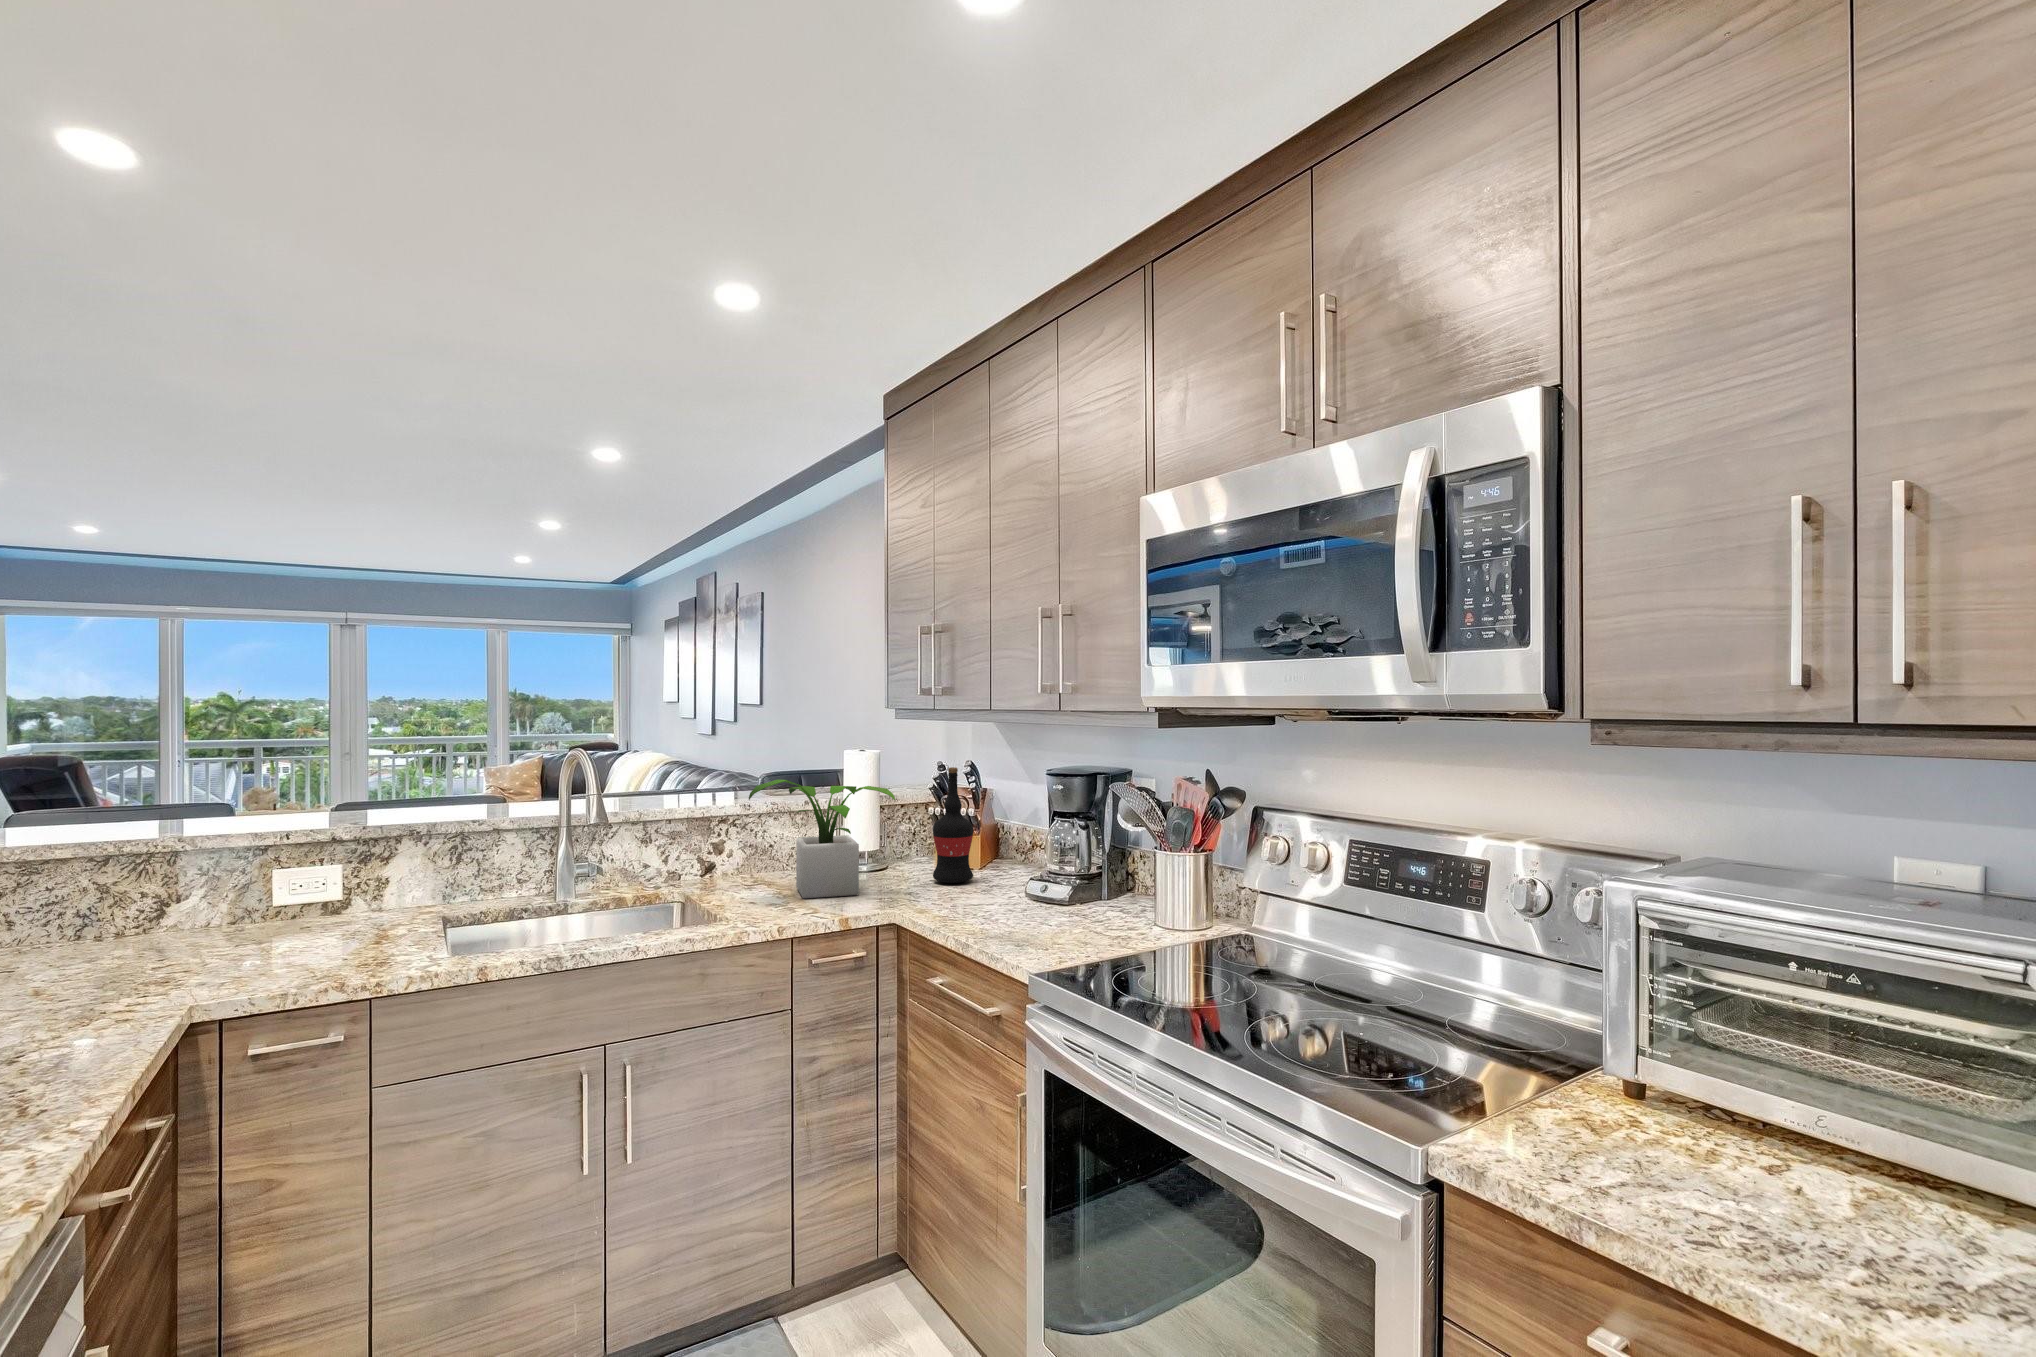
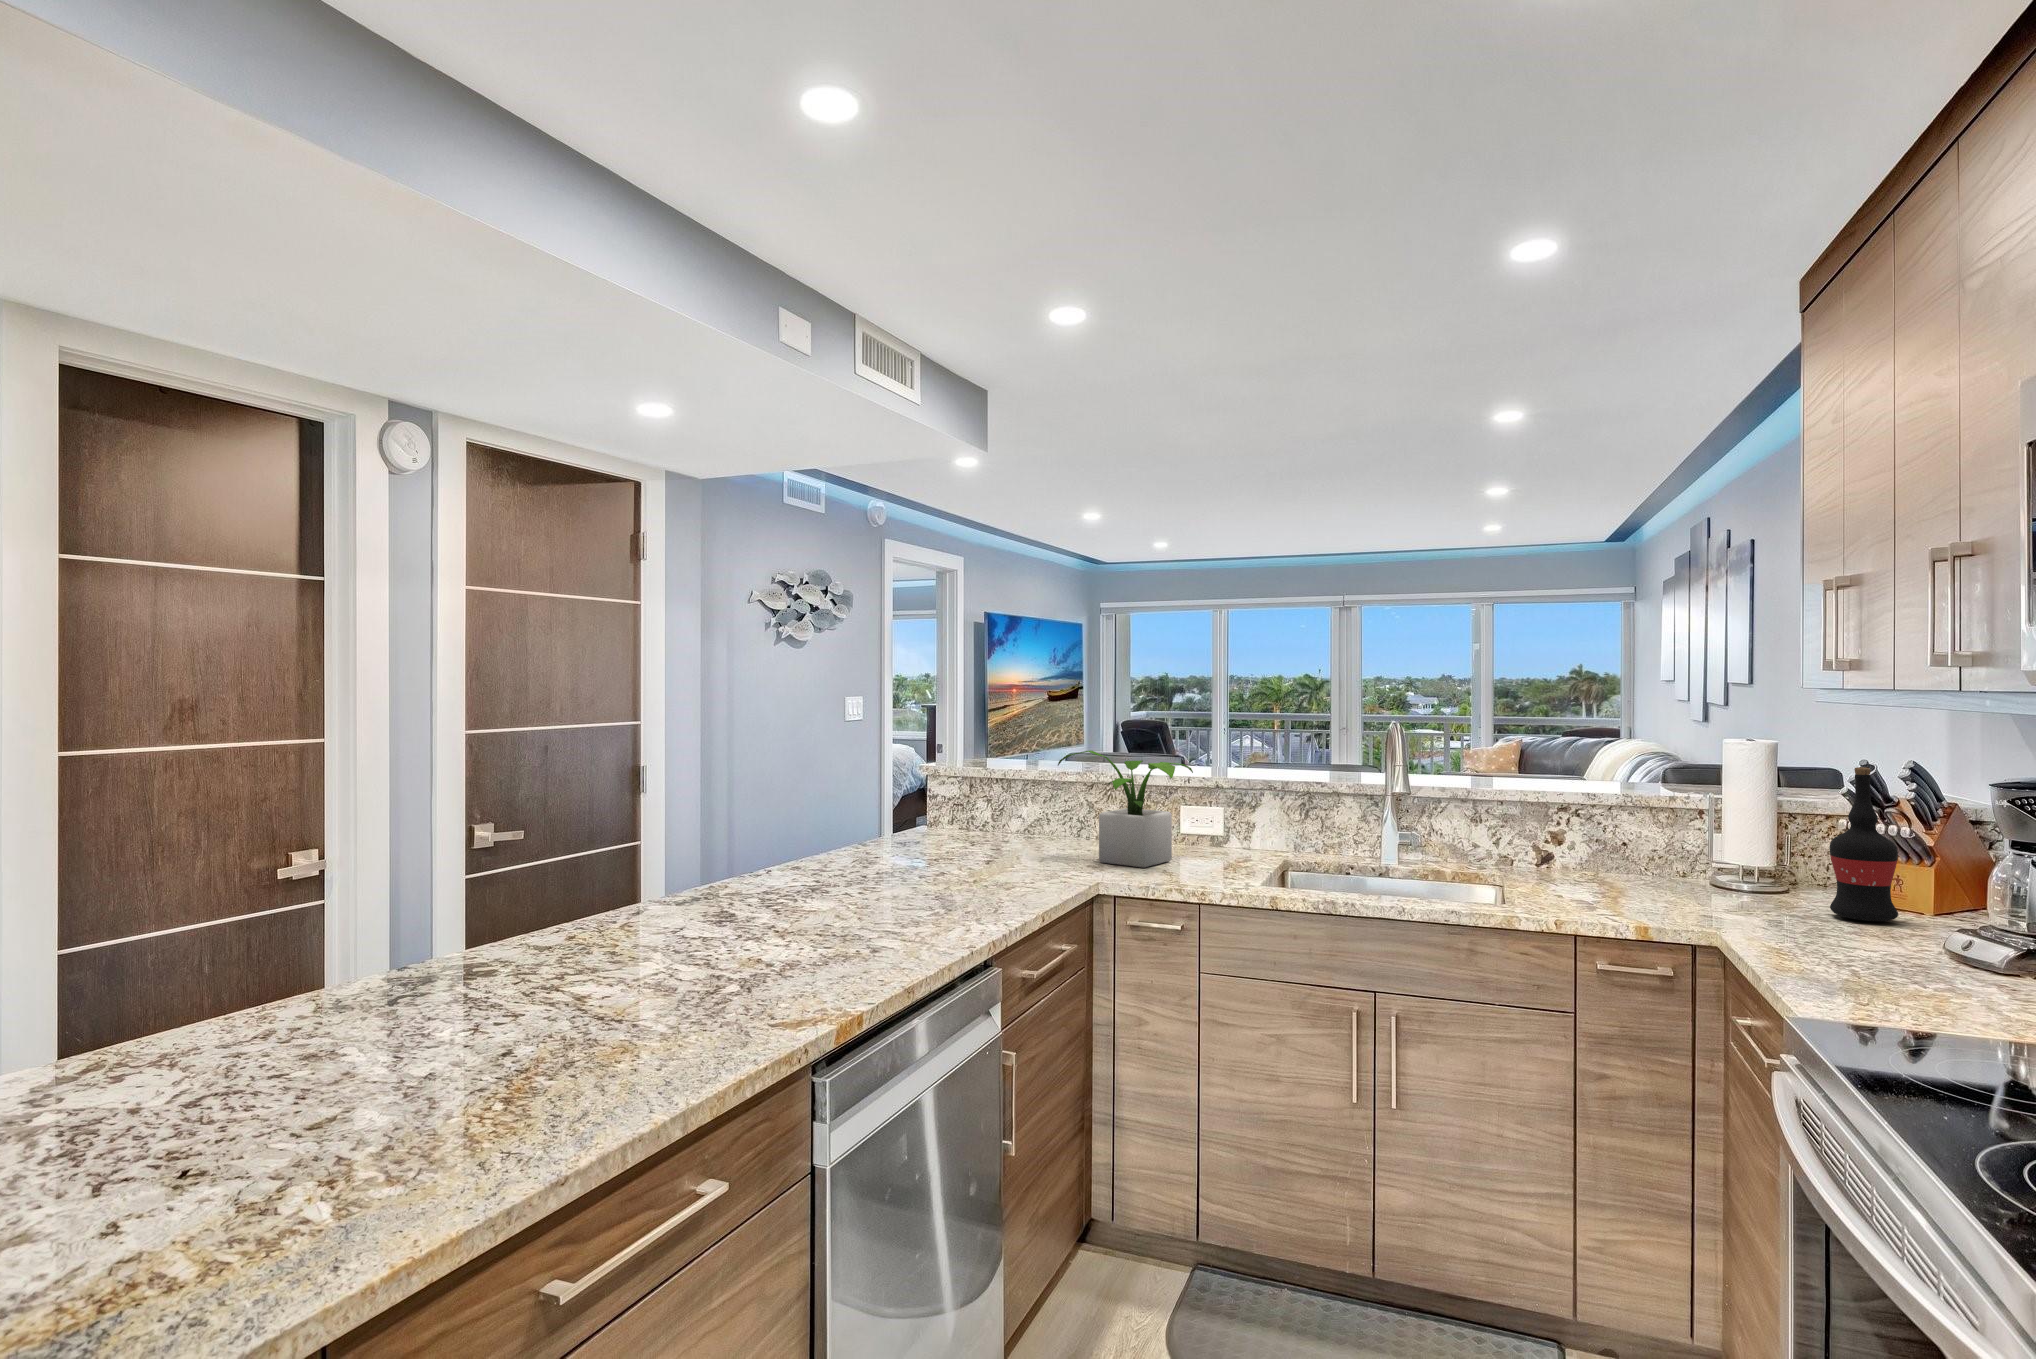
potted plant: present [749,779,895,899] -> present [1058,751,1193,868]

